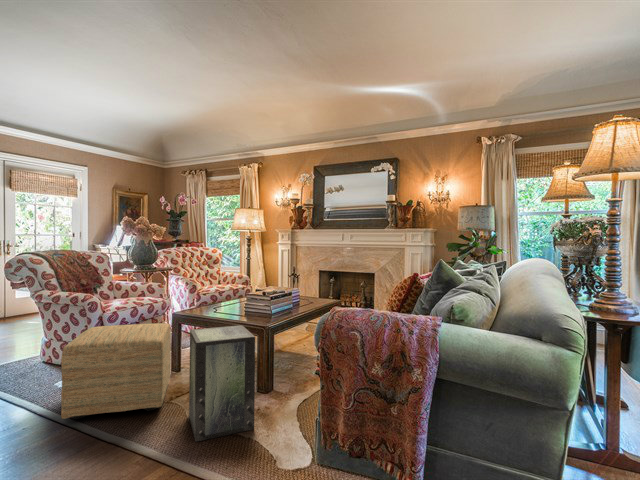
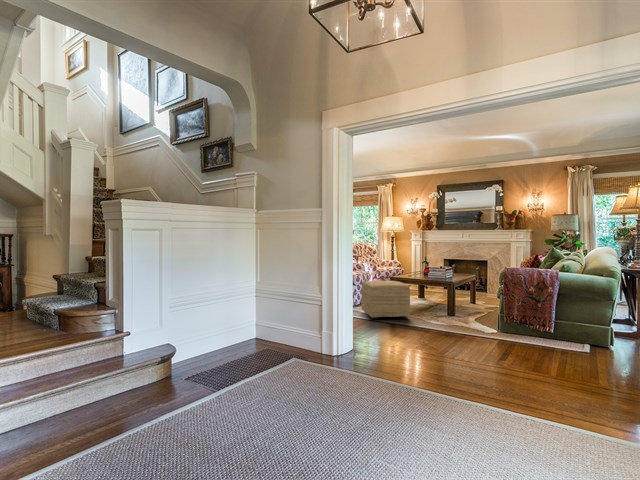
storage box: present [189,325,255,442] -> none [424,280,461,326]

